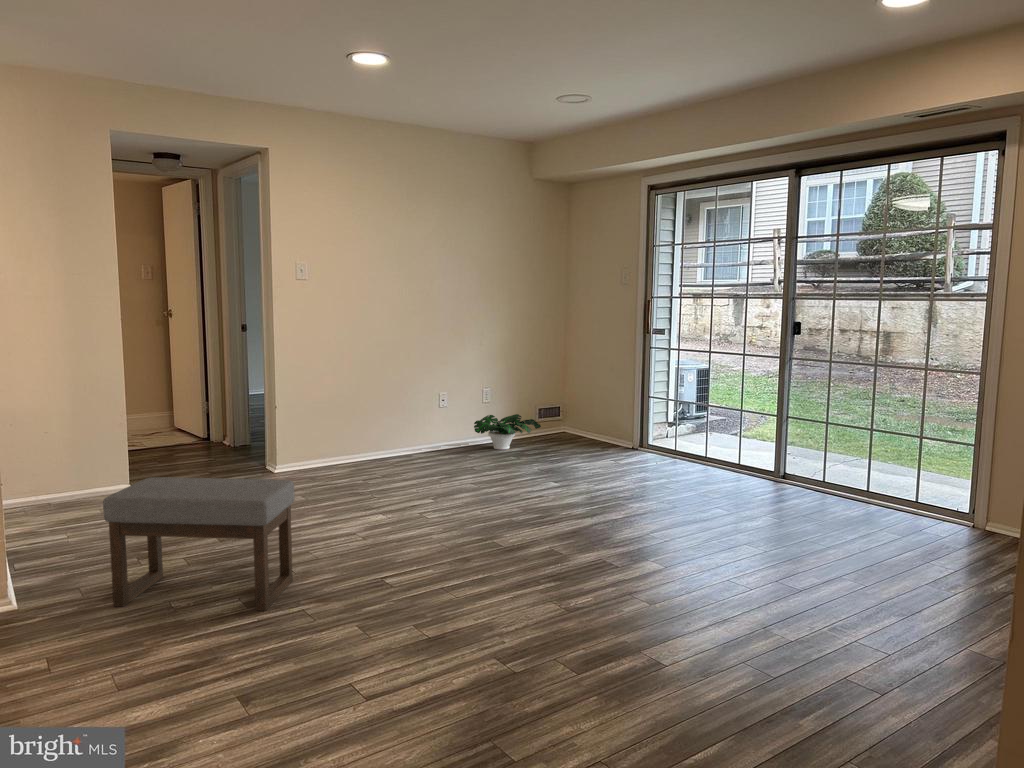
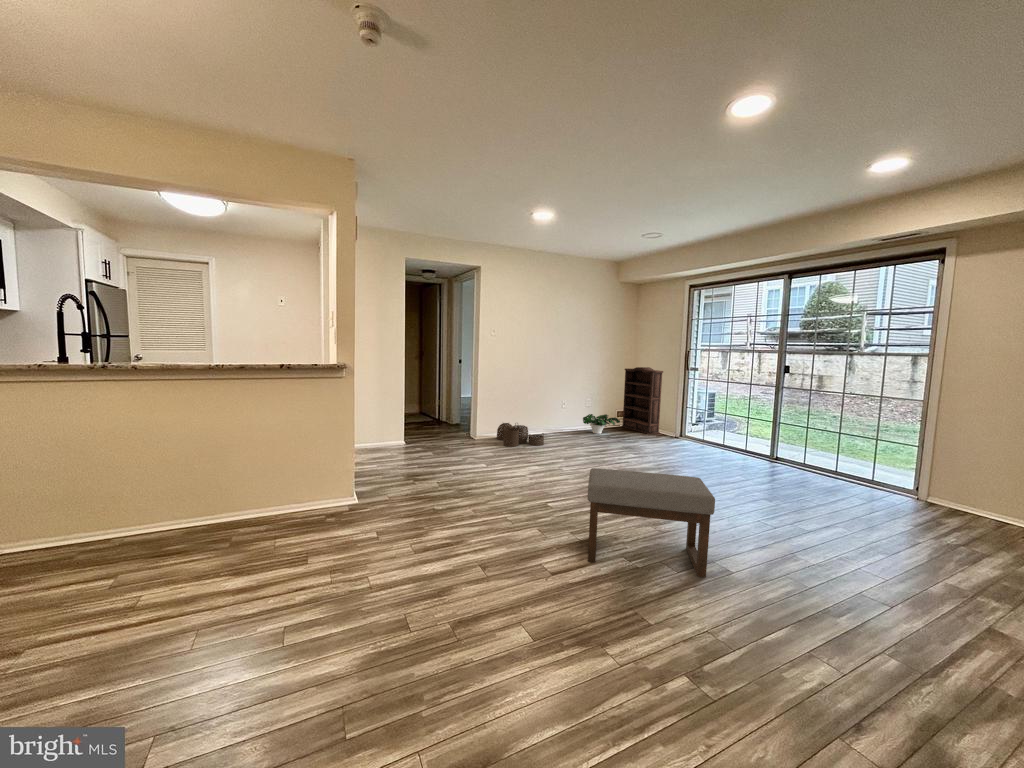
bookshelf: none [548,328,613,446] -> present [622,367,663,434]
woven basket: none [314,437,400,483] -> present [497,423,544,447]
ottoman: present [103,477,295,611] -> present [588,468,715,577]

